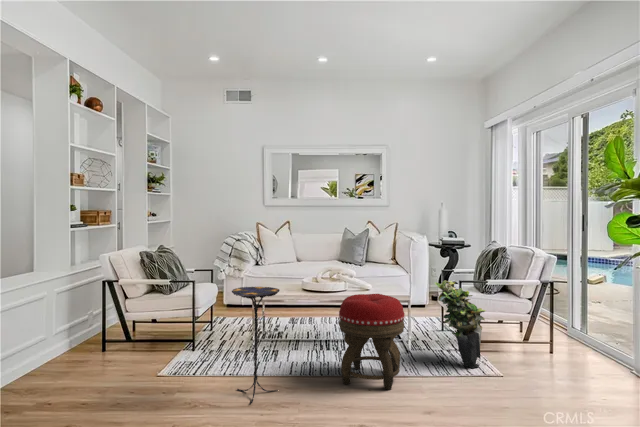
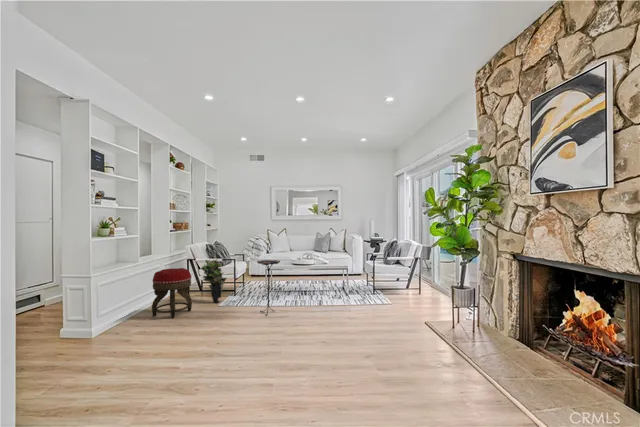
potted plant: present [434,281,485,368] -> present [201,259,226,303]
footstool: present [339,294,405,390] -> present [152,268,192,318]

